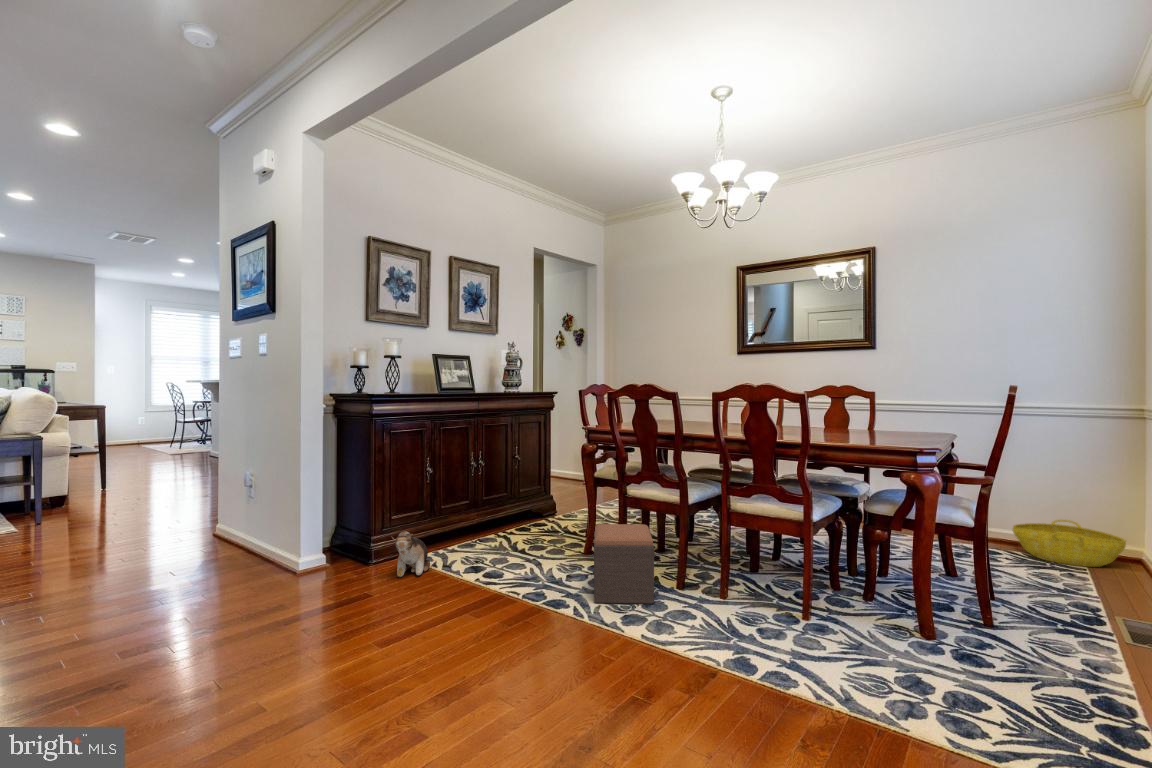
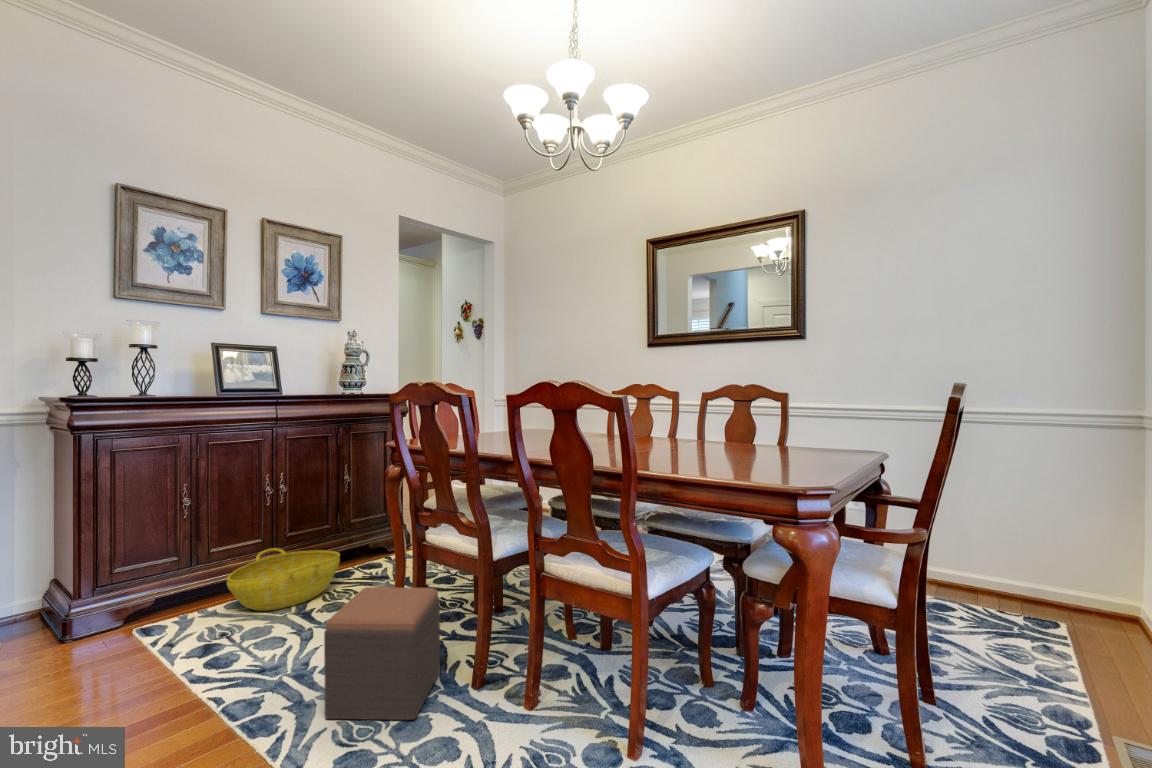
basket: present [1012,519,1126,567] -> present [227,548,340,611]
plush toy: present [392,531,430,577] -> none [58,596,166,662]

